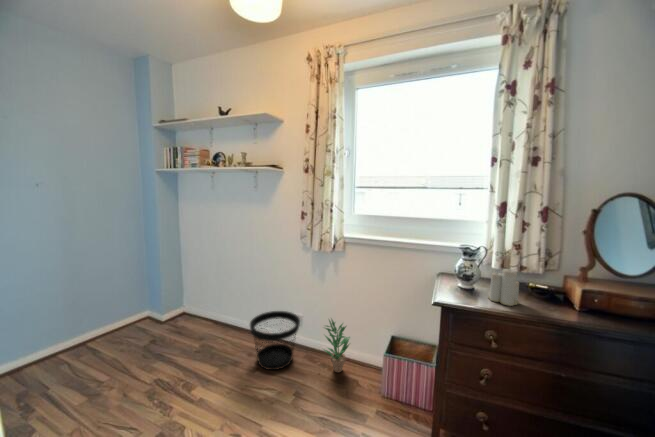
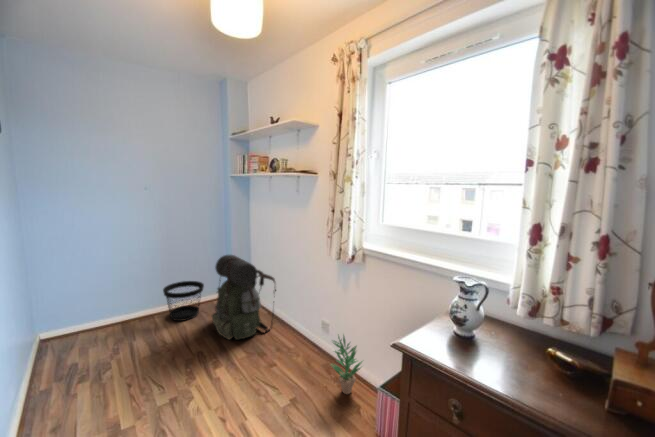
backpack: none [154,262,231,358] -> present [212,255,276,340]
candle: present [488,269,520,306] -> none [480,315,523,373]
wastebasket: present [250,311,300,370] -> present [163,281,204,321]

